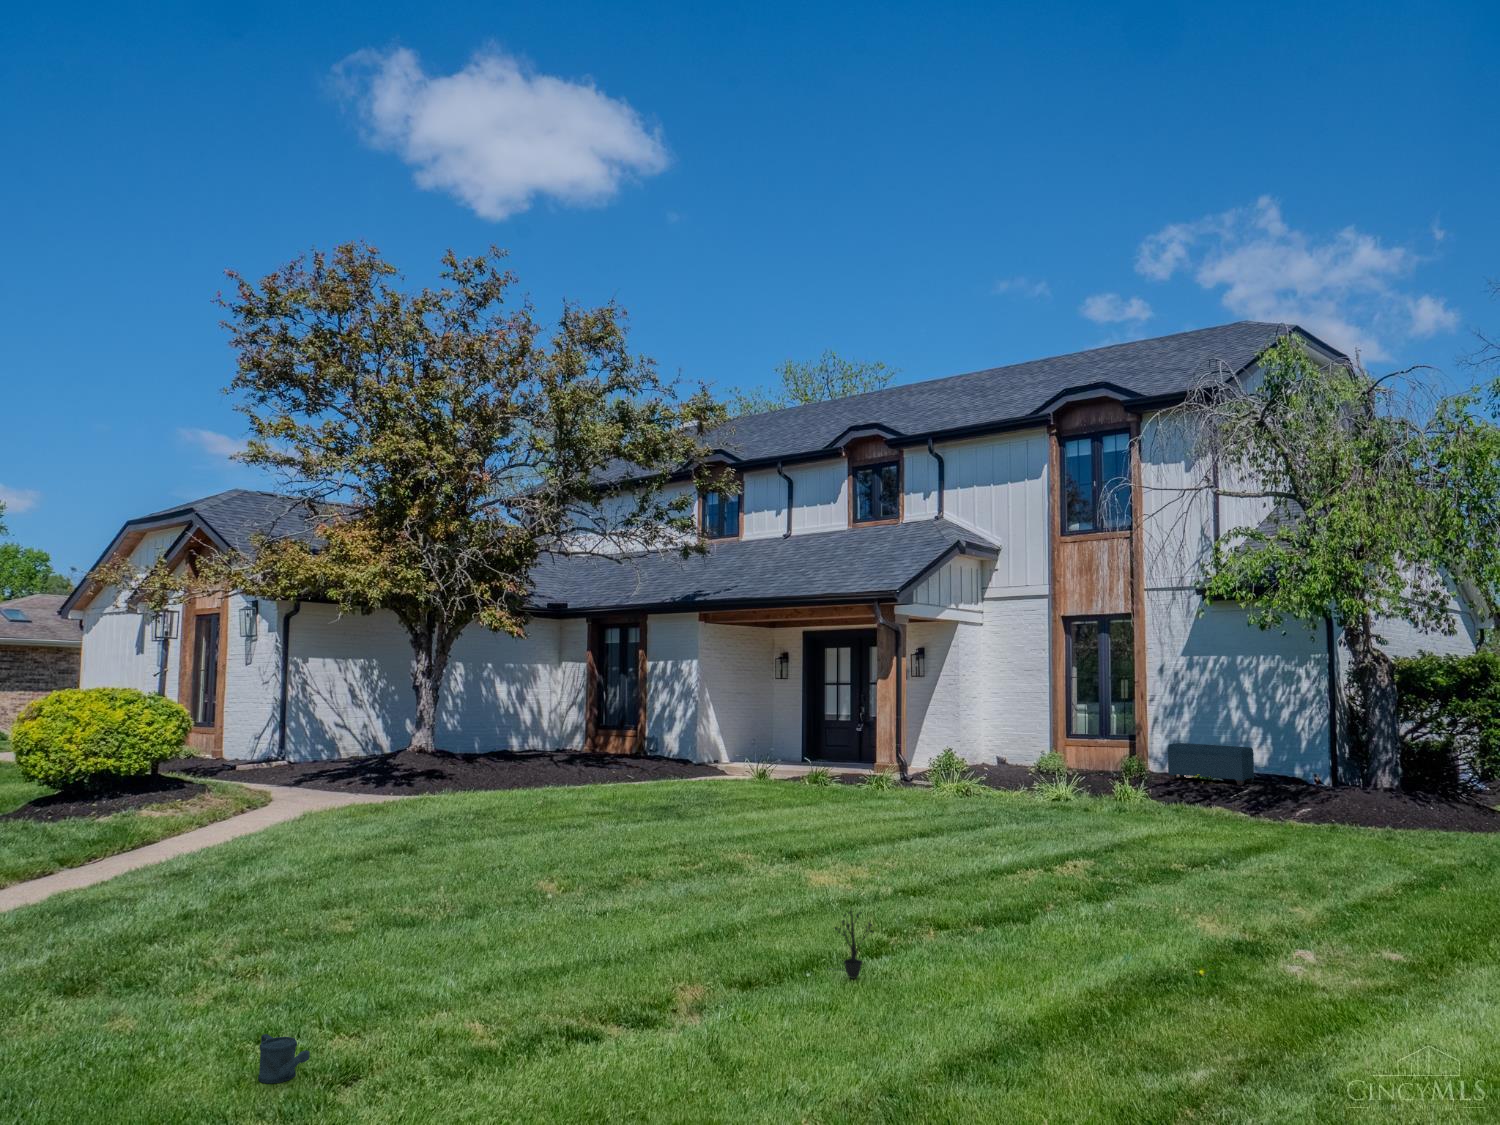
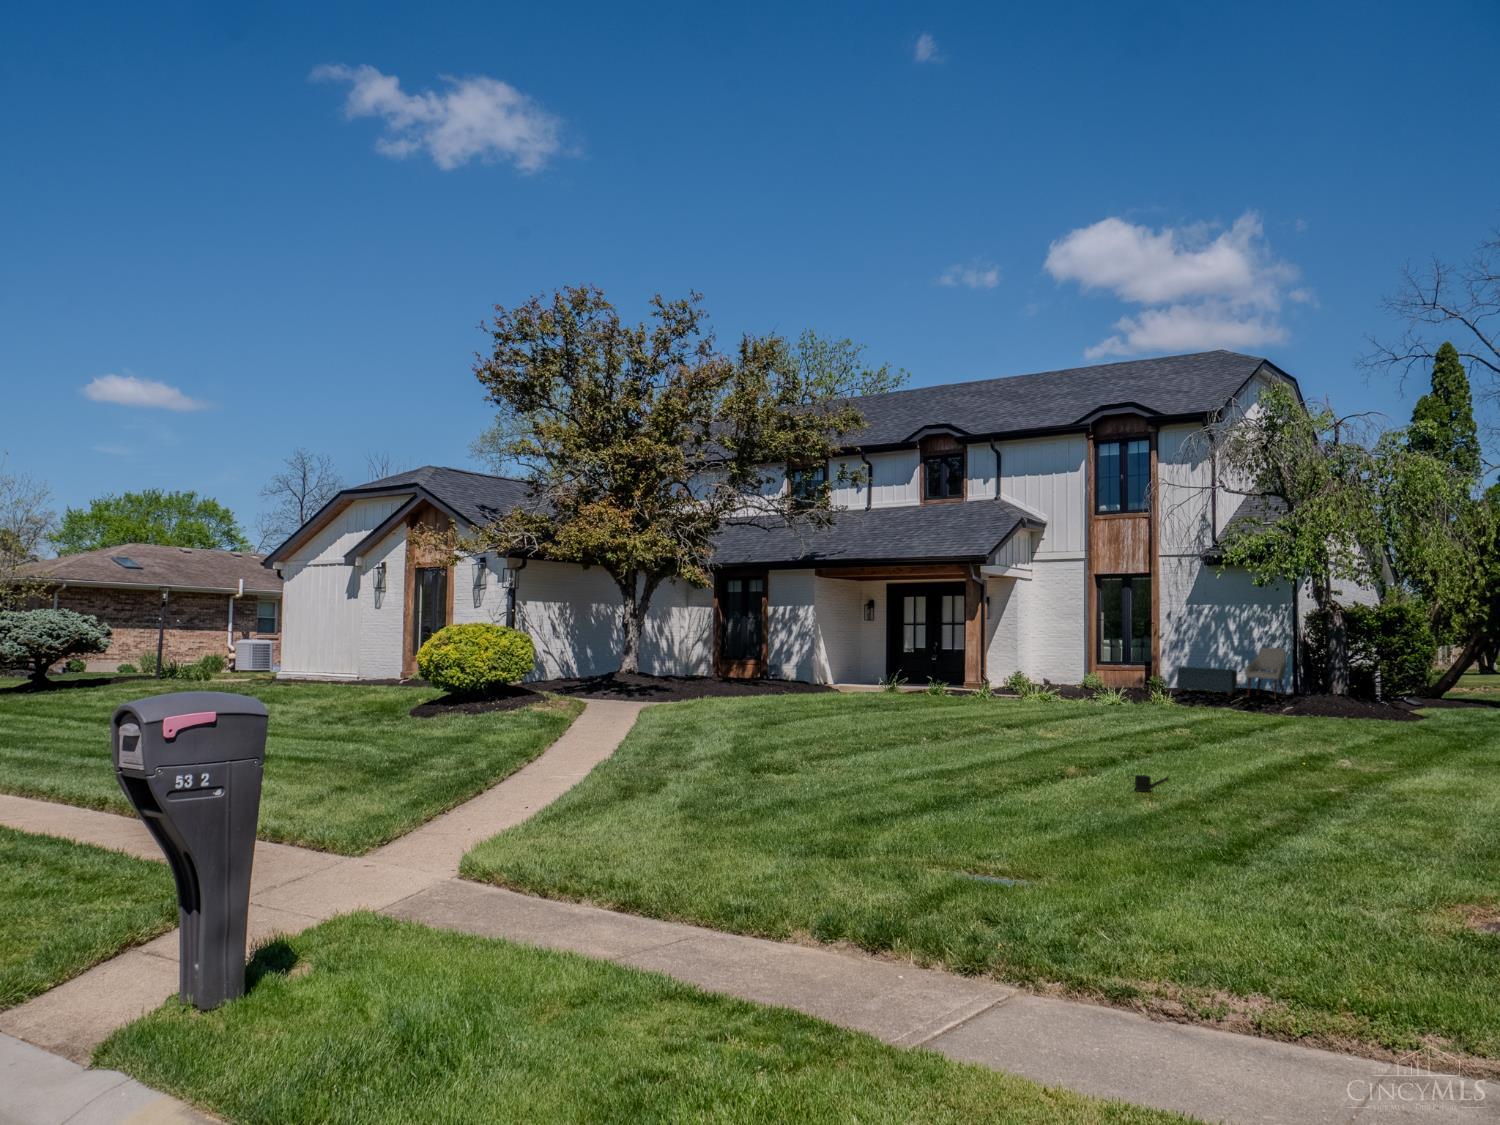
chair: none [1261,716,1321,791] -> present [1245,648,1286,698]
decorative plant: present [829,908,874,979] -> none [1120,738,1149,775]
watering can: present [258,1034,310,1084] -> present [1127,775,1169,792]

